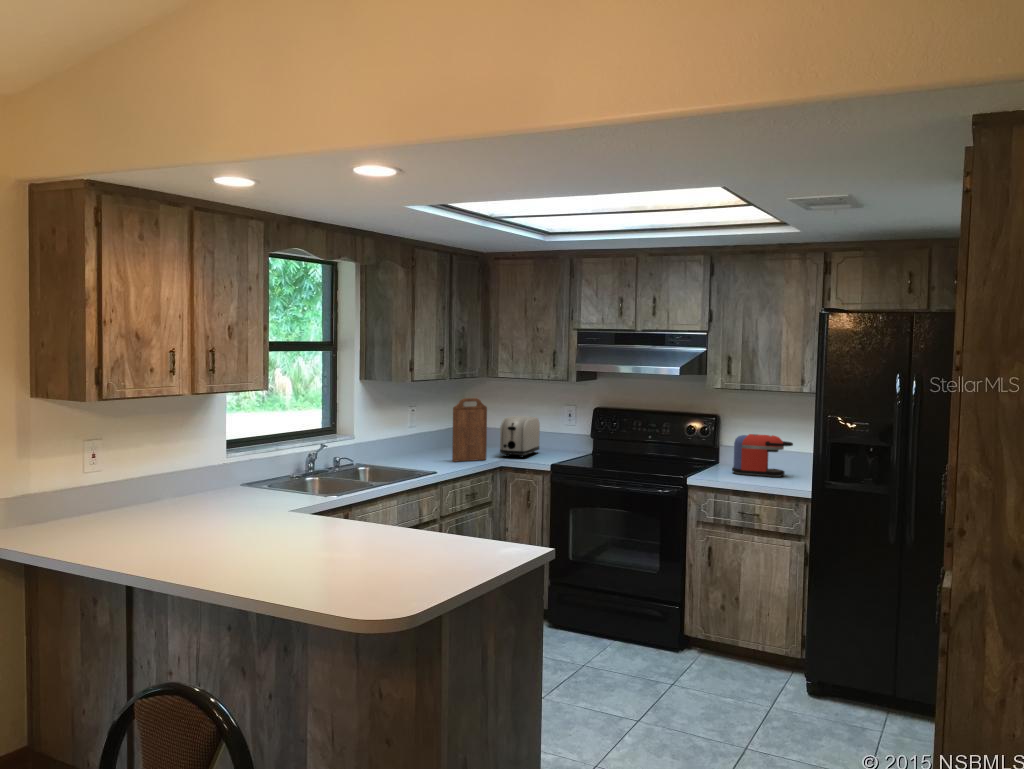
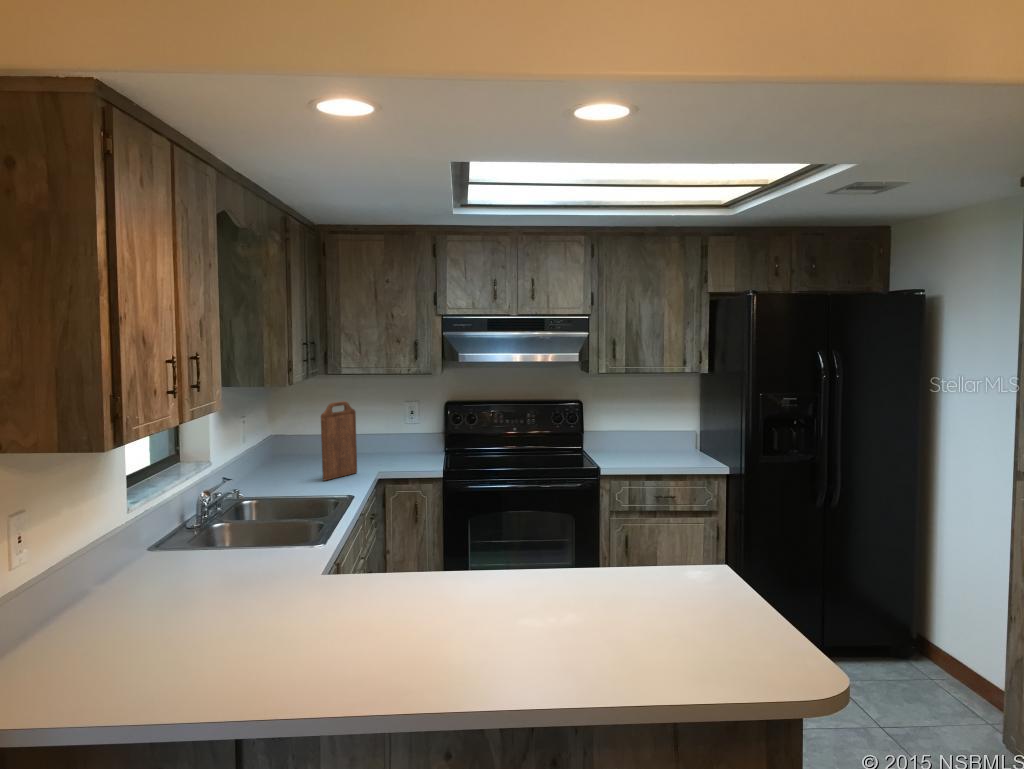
toaster: present [500,416,540,458] -> none [363,416,397,466]
coffee maker: present [732,434,793,477] -> none [618,416,674,457]

